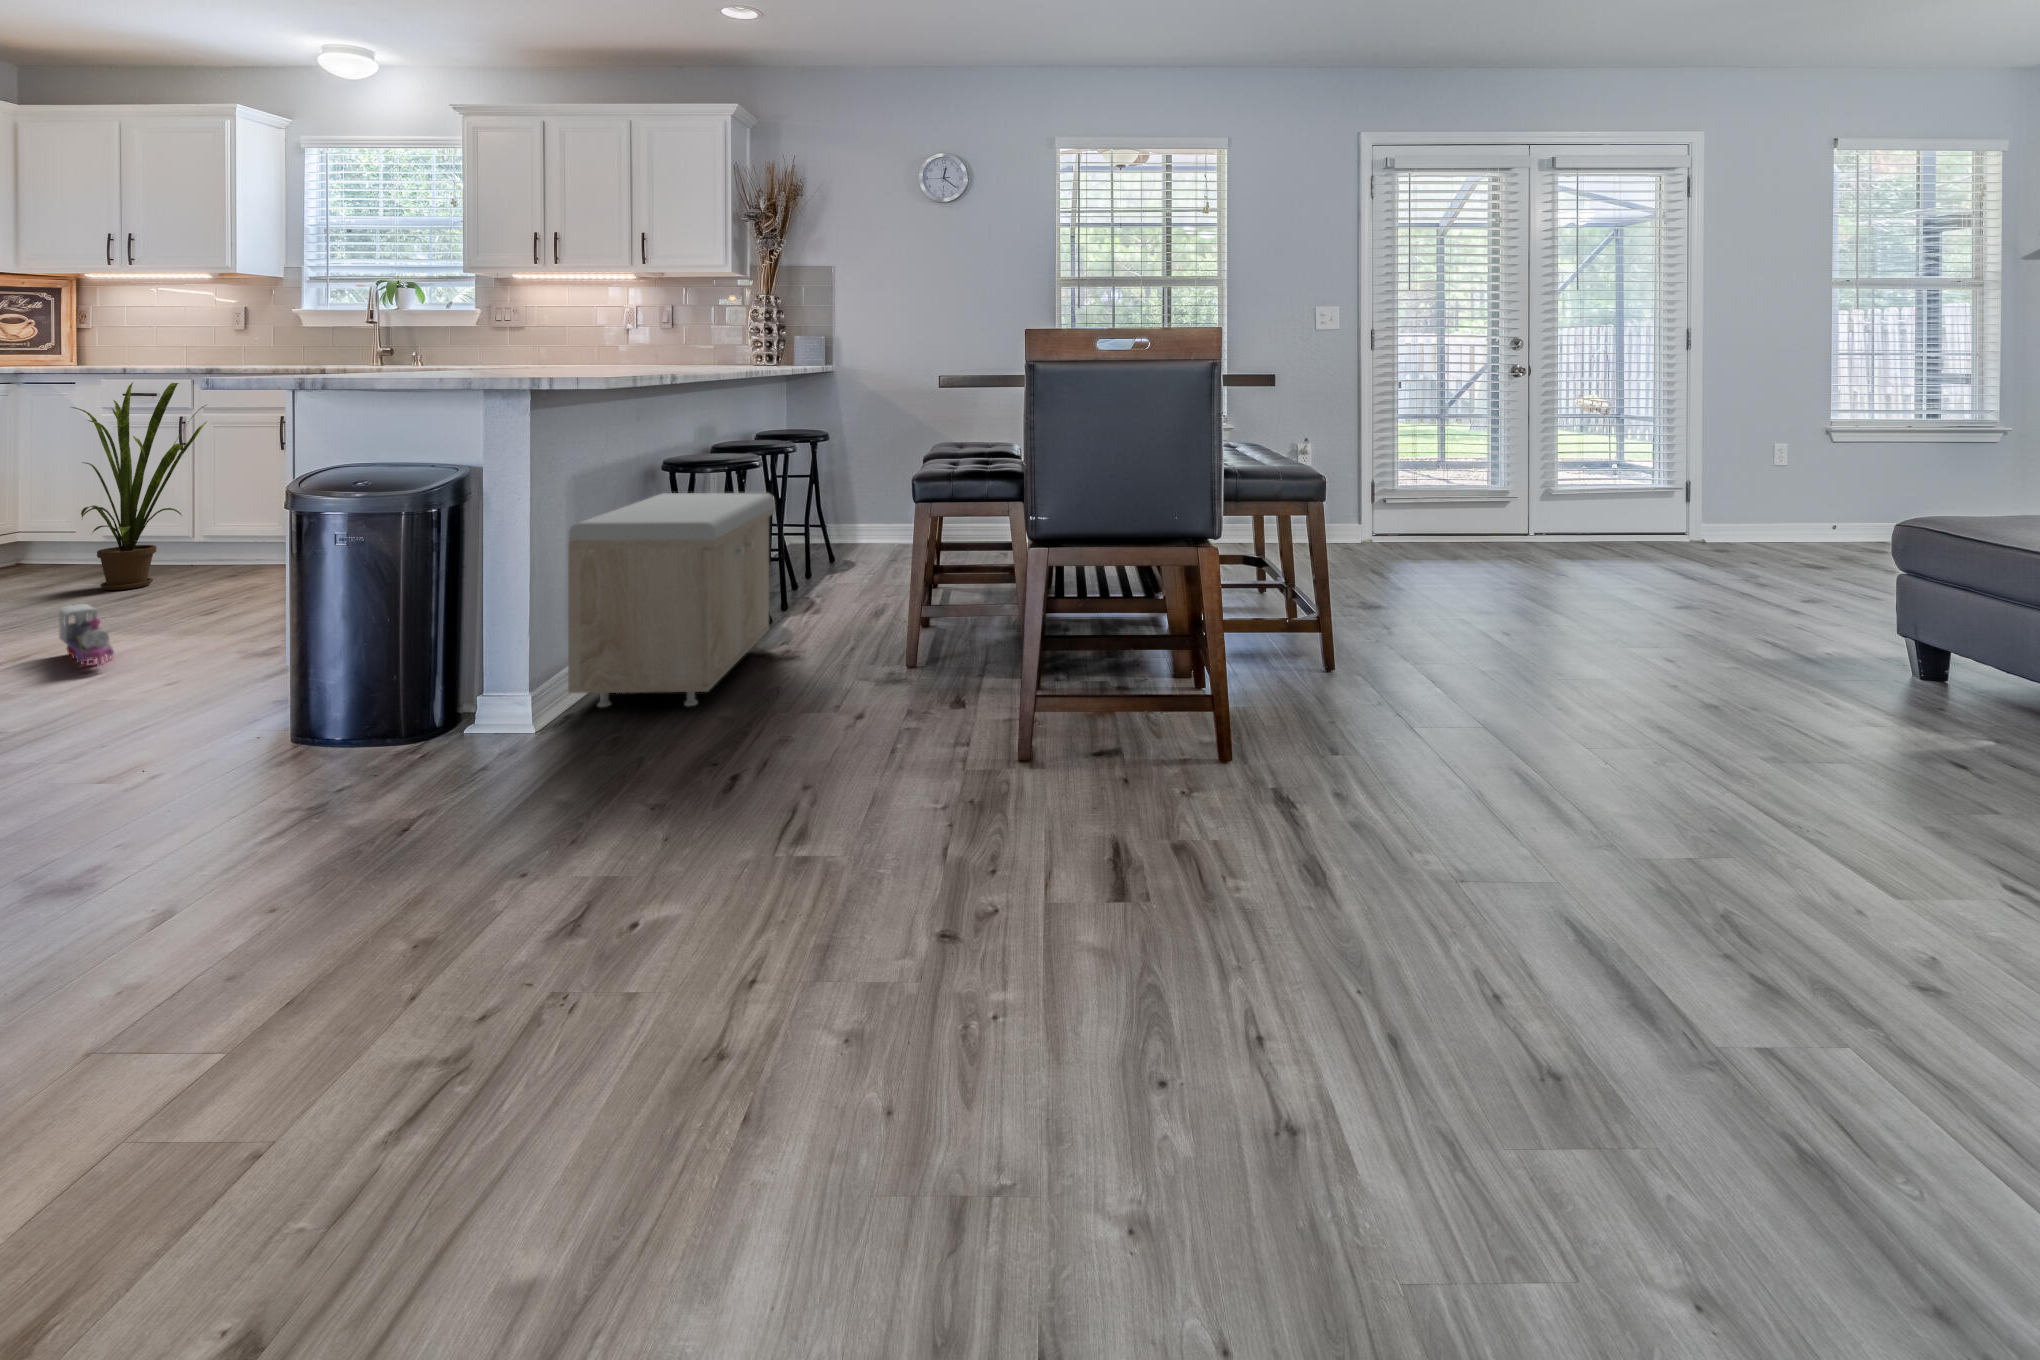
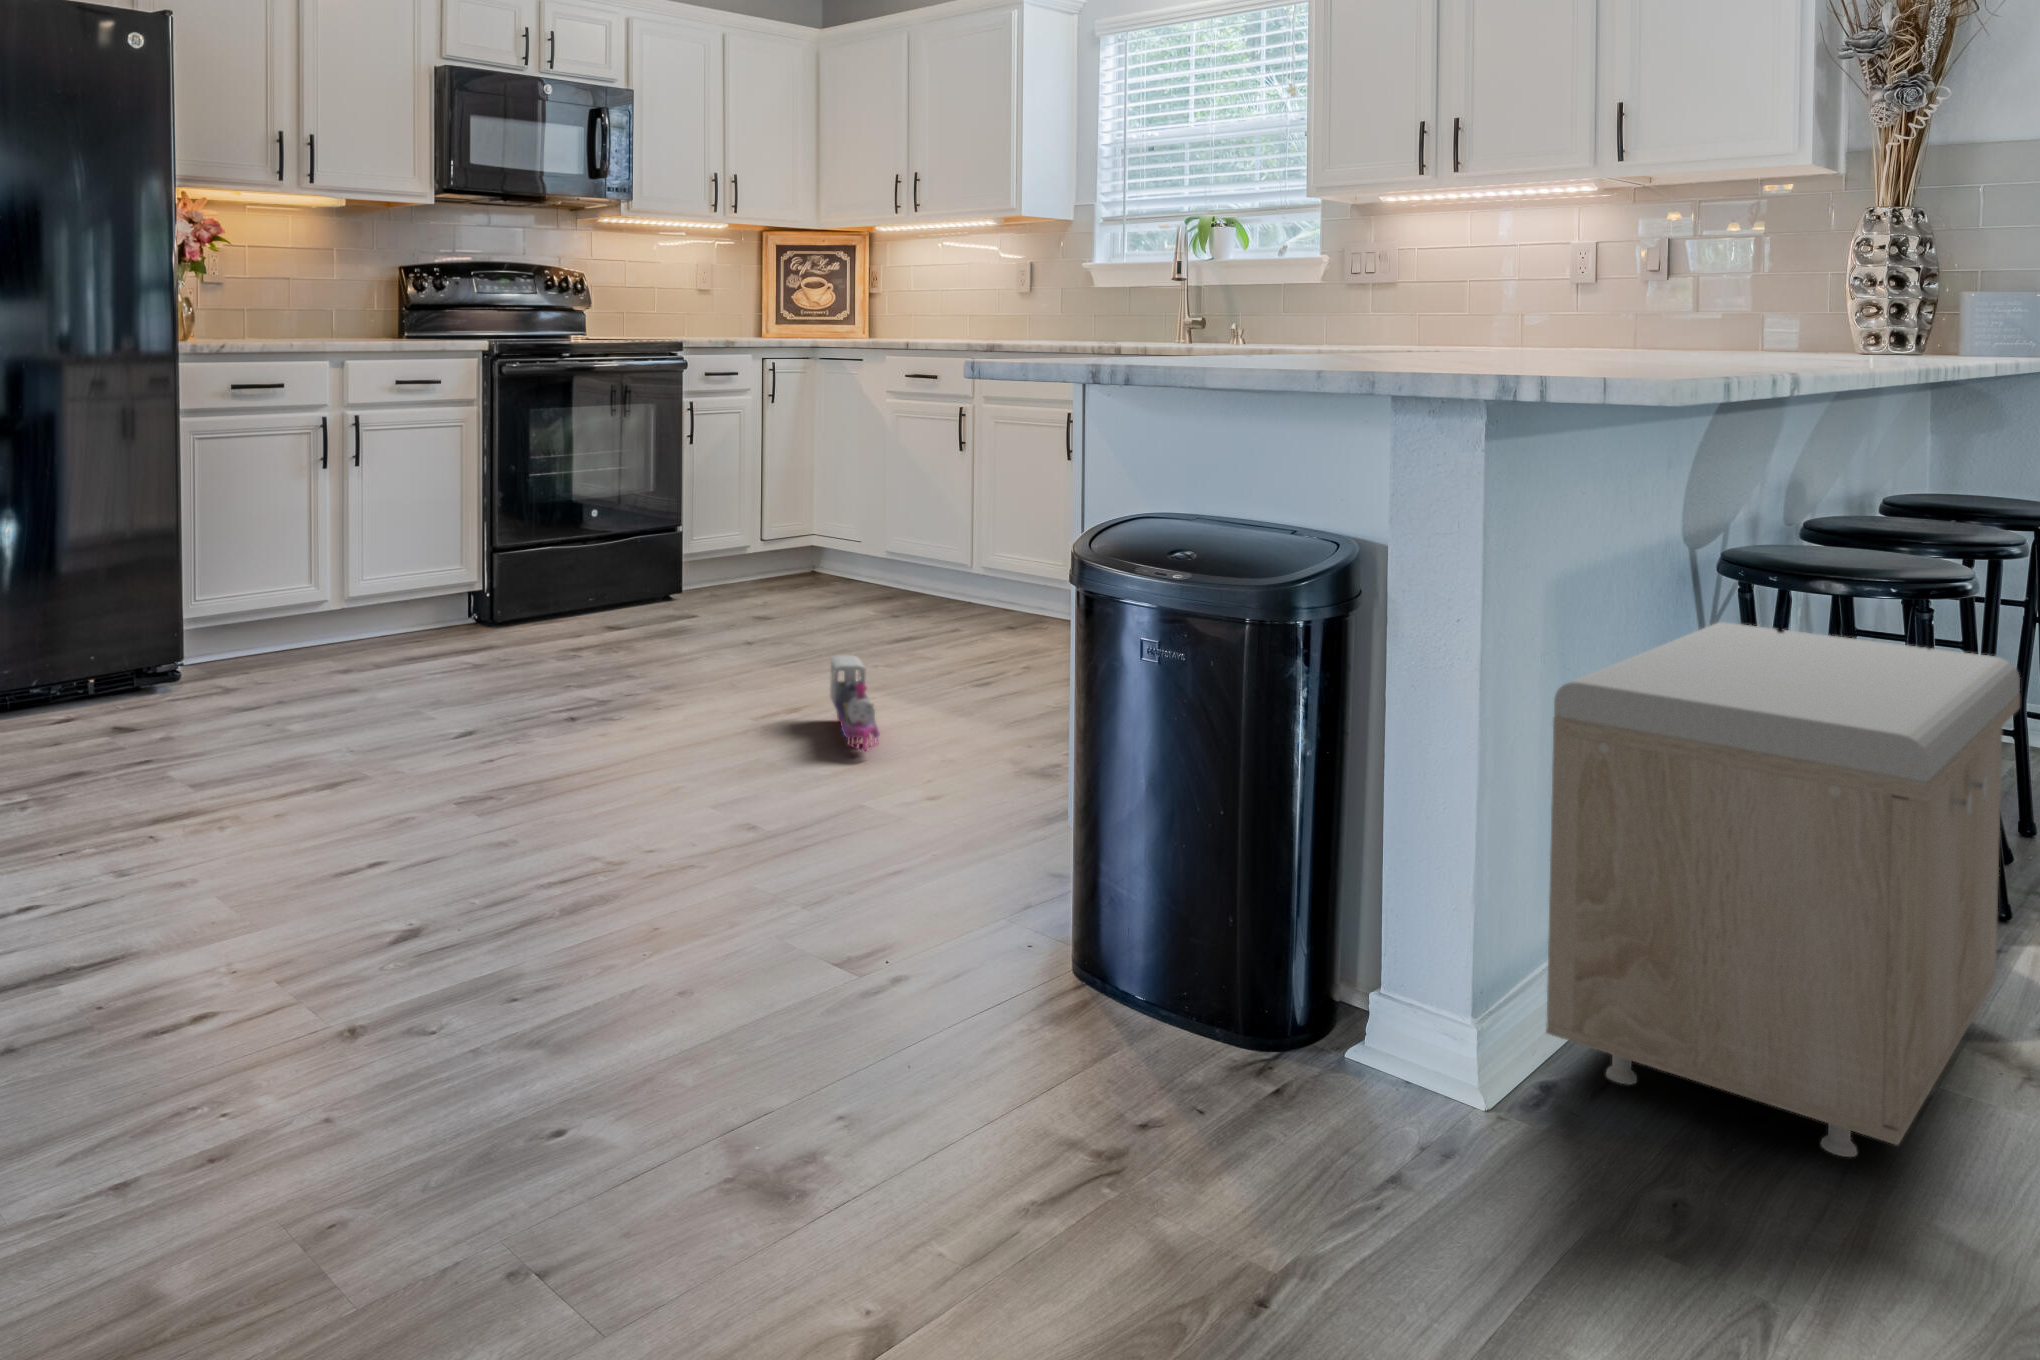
house plant: present [71,383,206,590] -> none [855,358,993,631]

